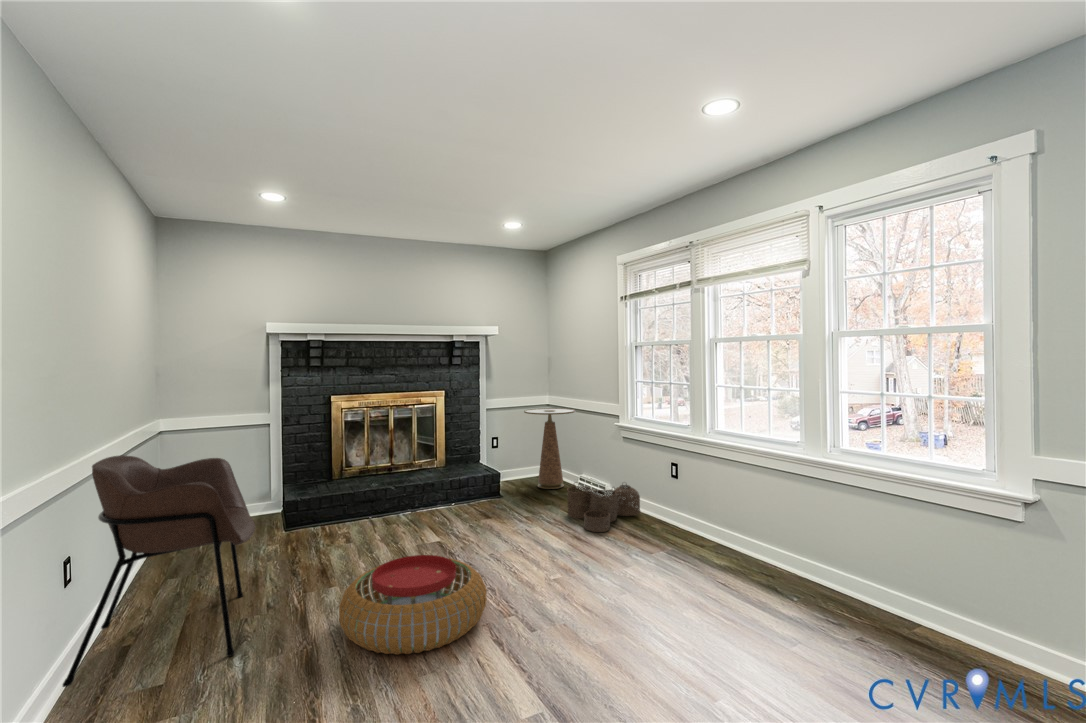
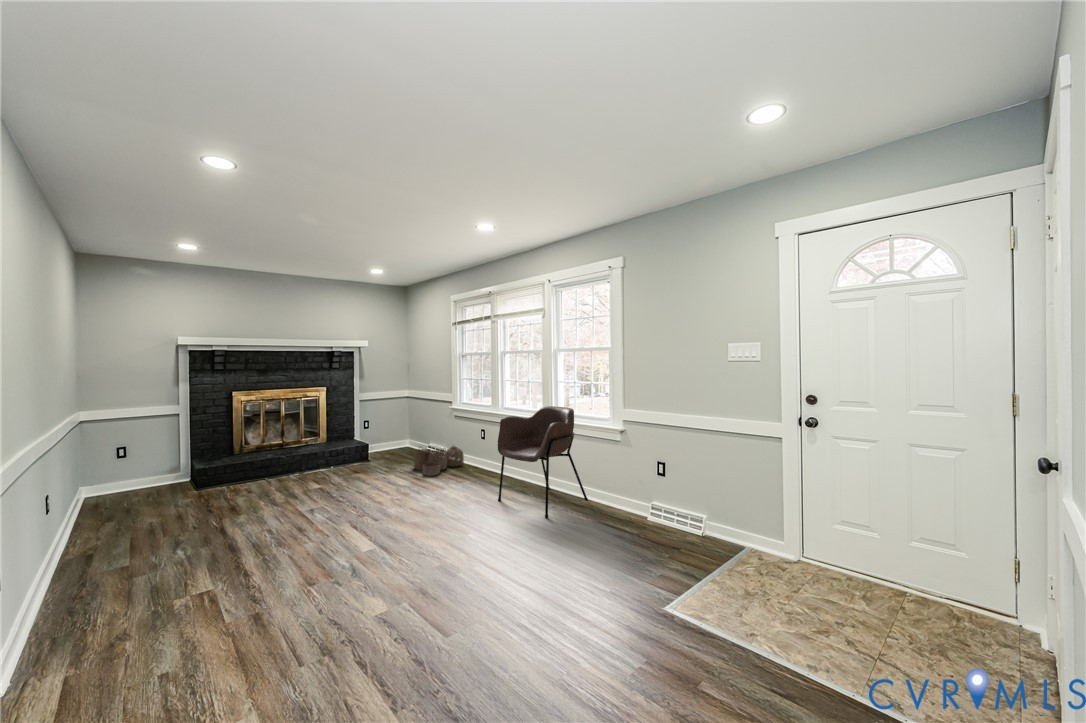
side table: present [524,408,575,489] -> none [387,399,425,455]
armchair: present [63,455,255,687] -> present [498,406,588,518]
pouf: present [339,555,487,655] -> none [250,487,349,538]

